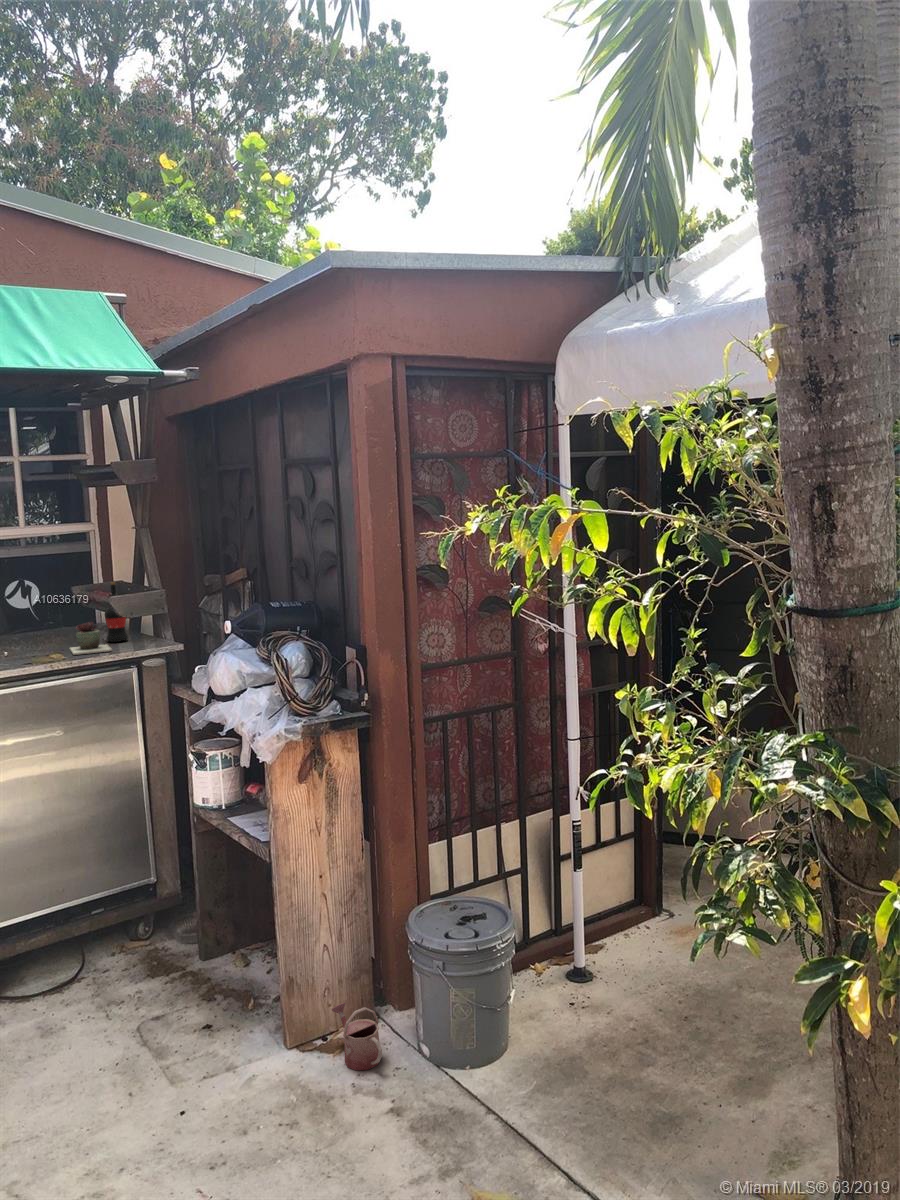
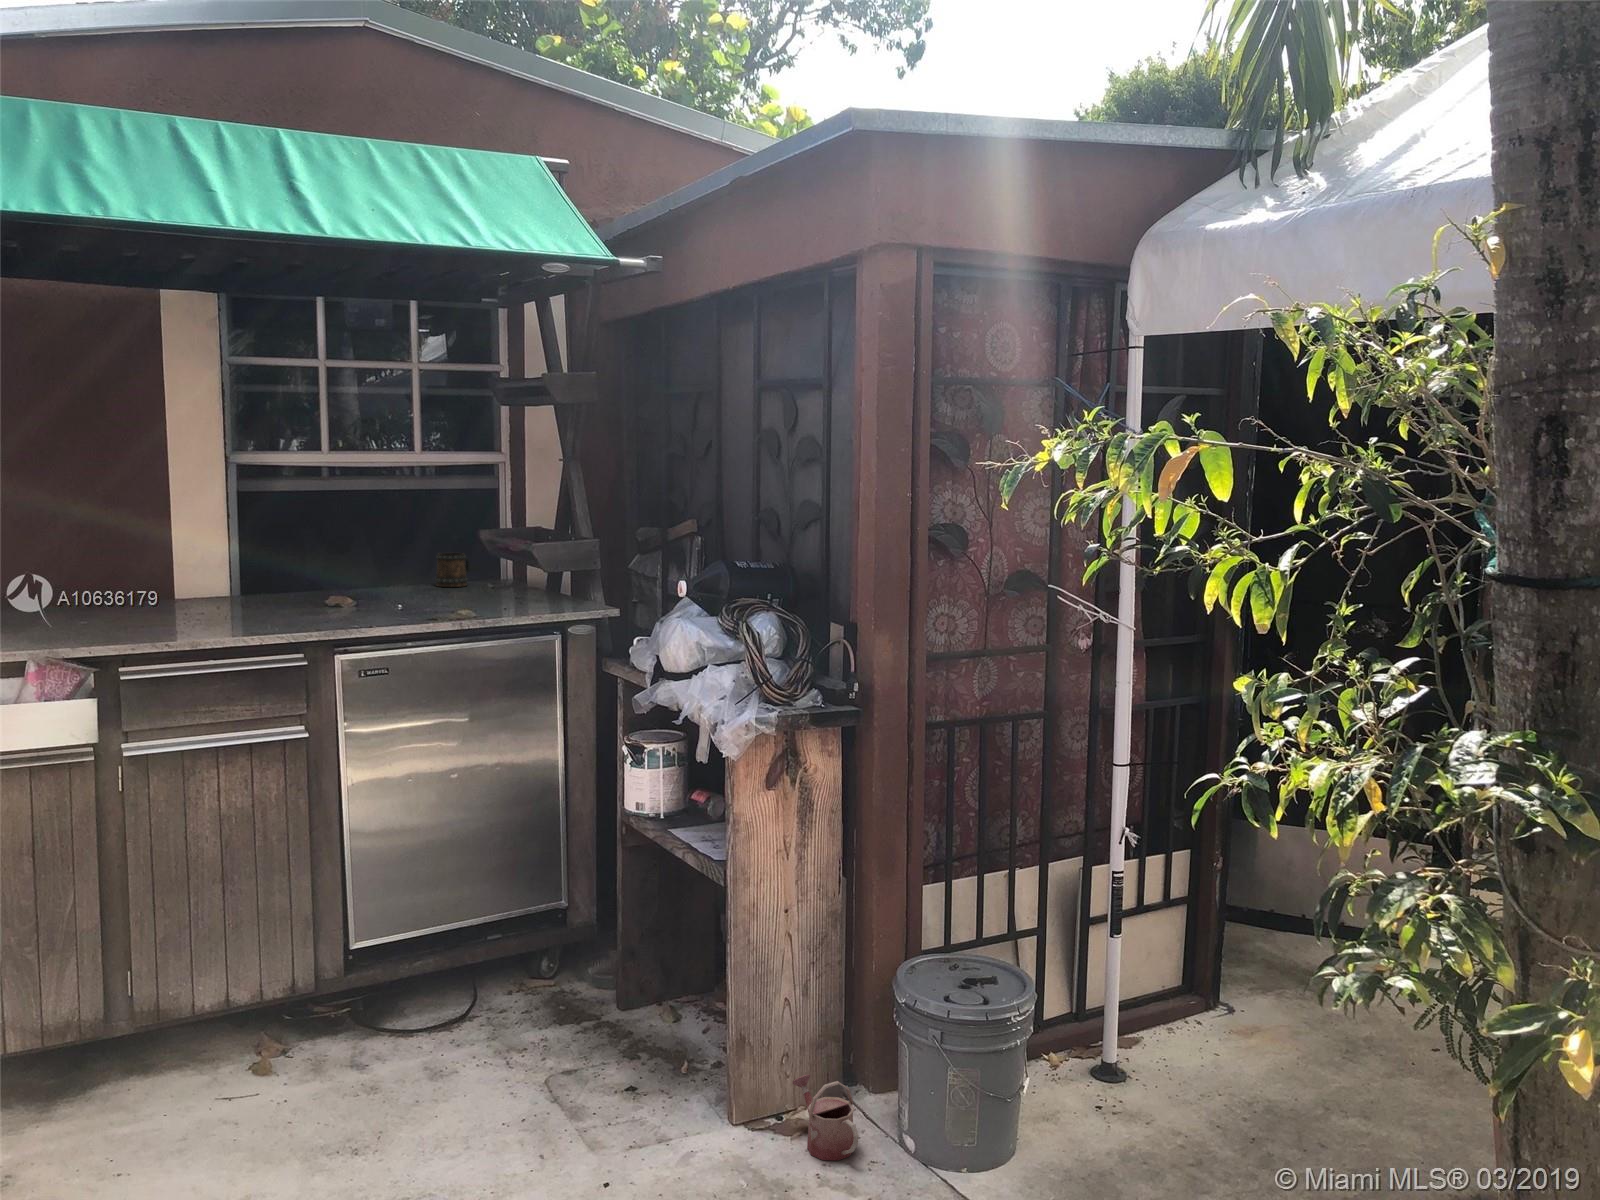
wine bottle: present [105,582,128,642] -> none [518,523,545,600]
beer mug: none [42,607,71,635] -> present [435,553,470,587]
succulent plant: present [70,622,112,655] -> none [474,571,529,611]

